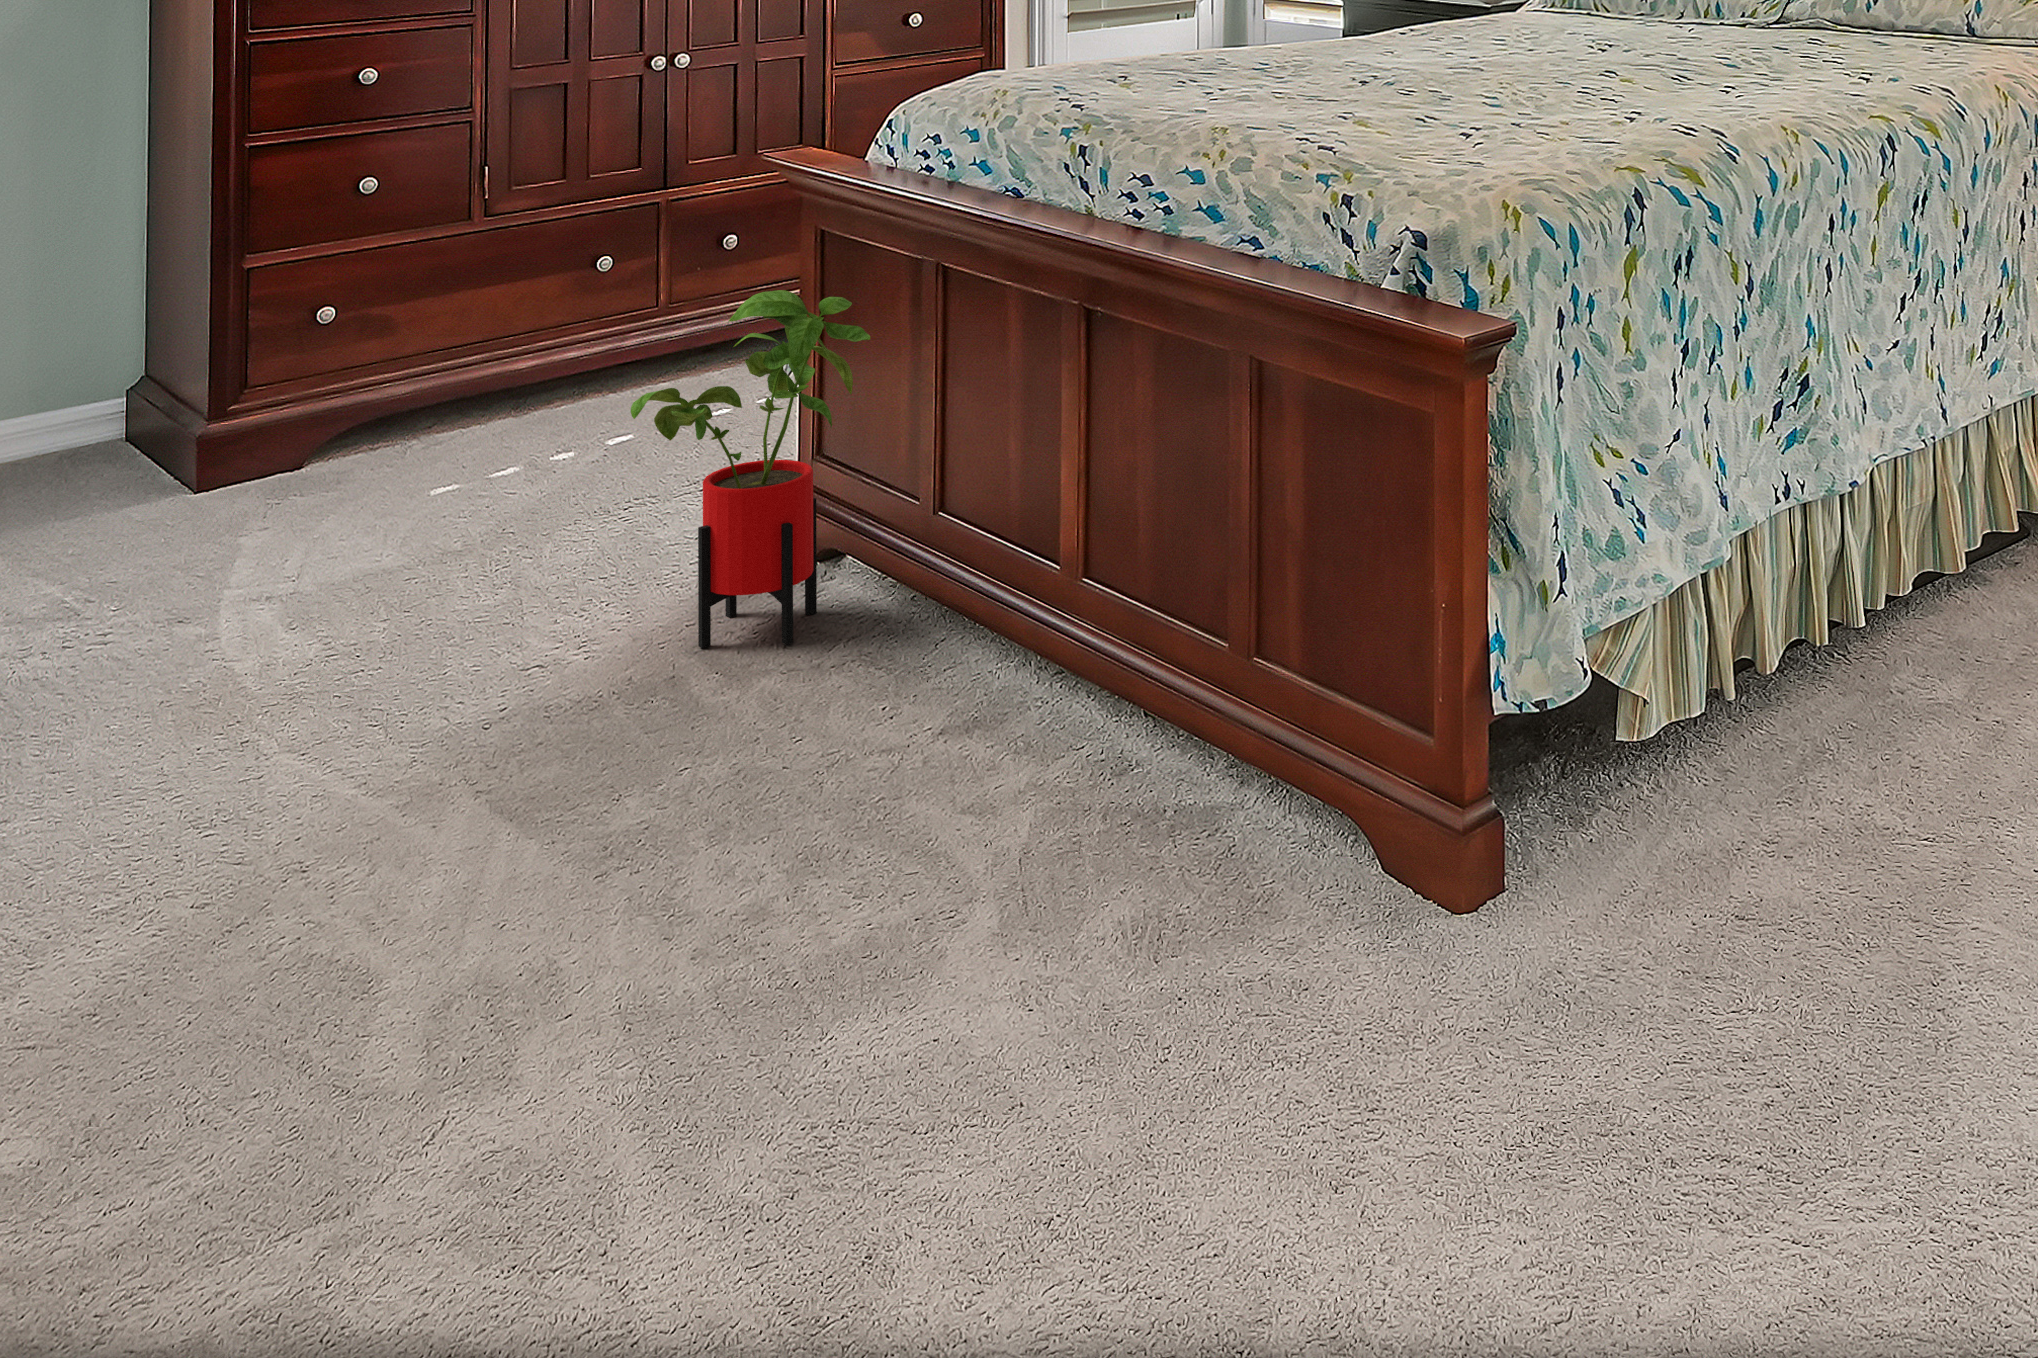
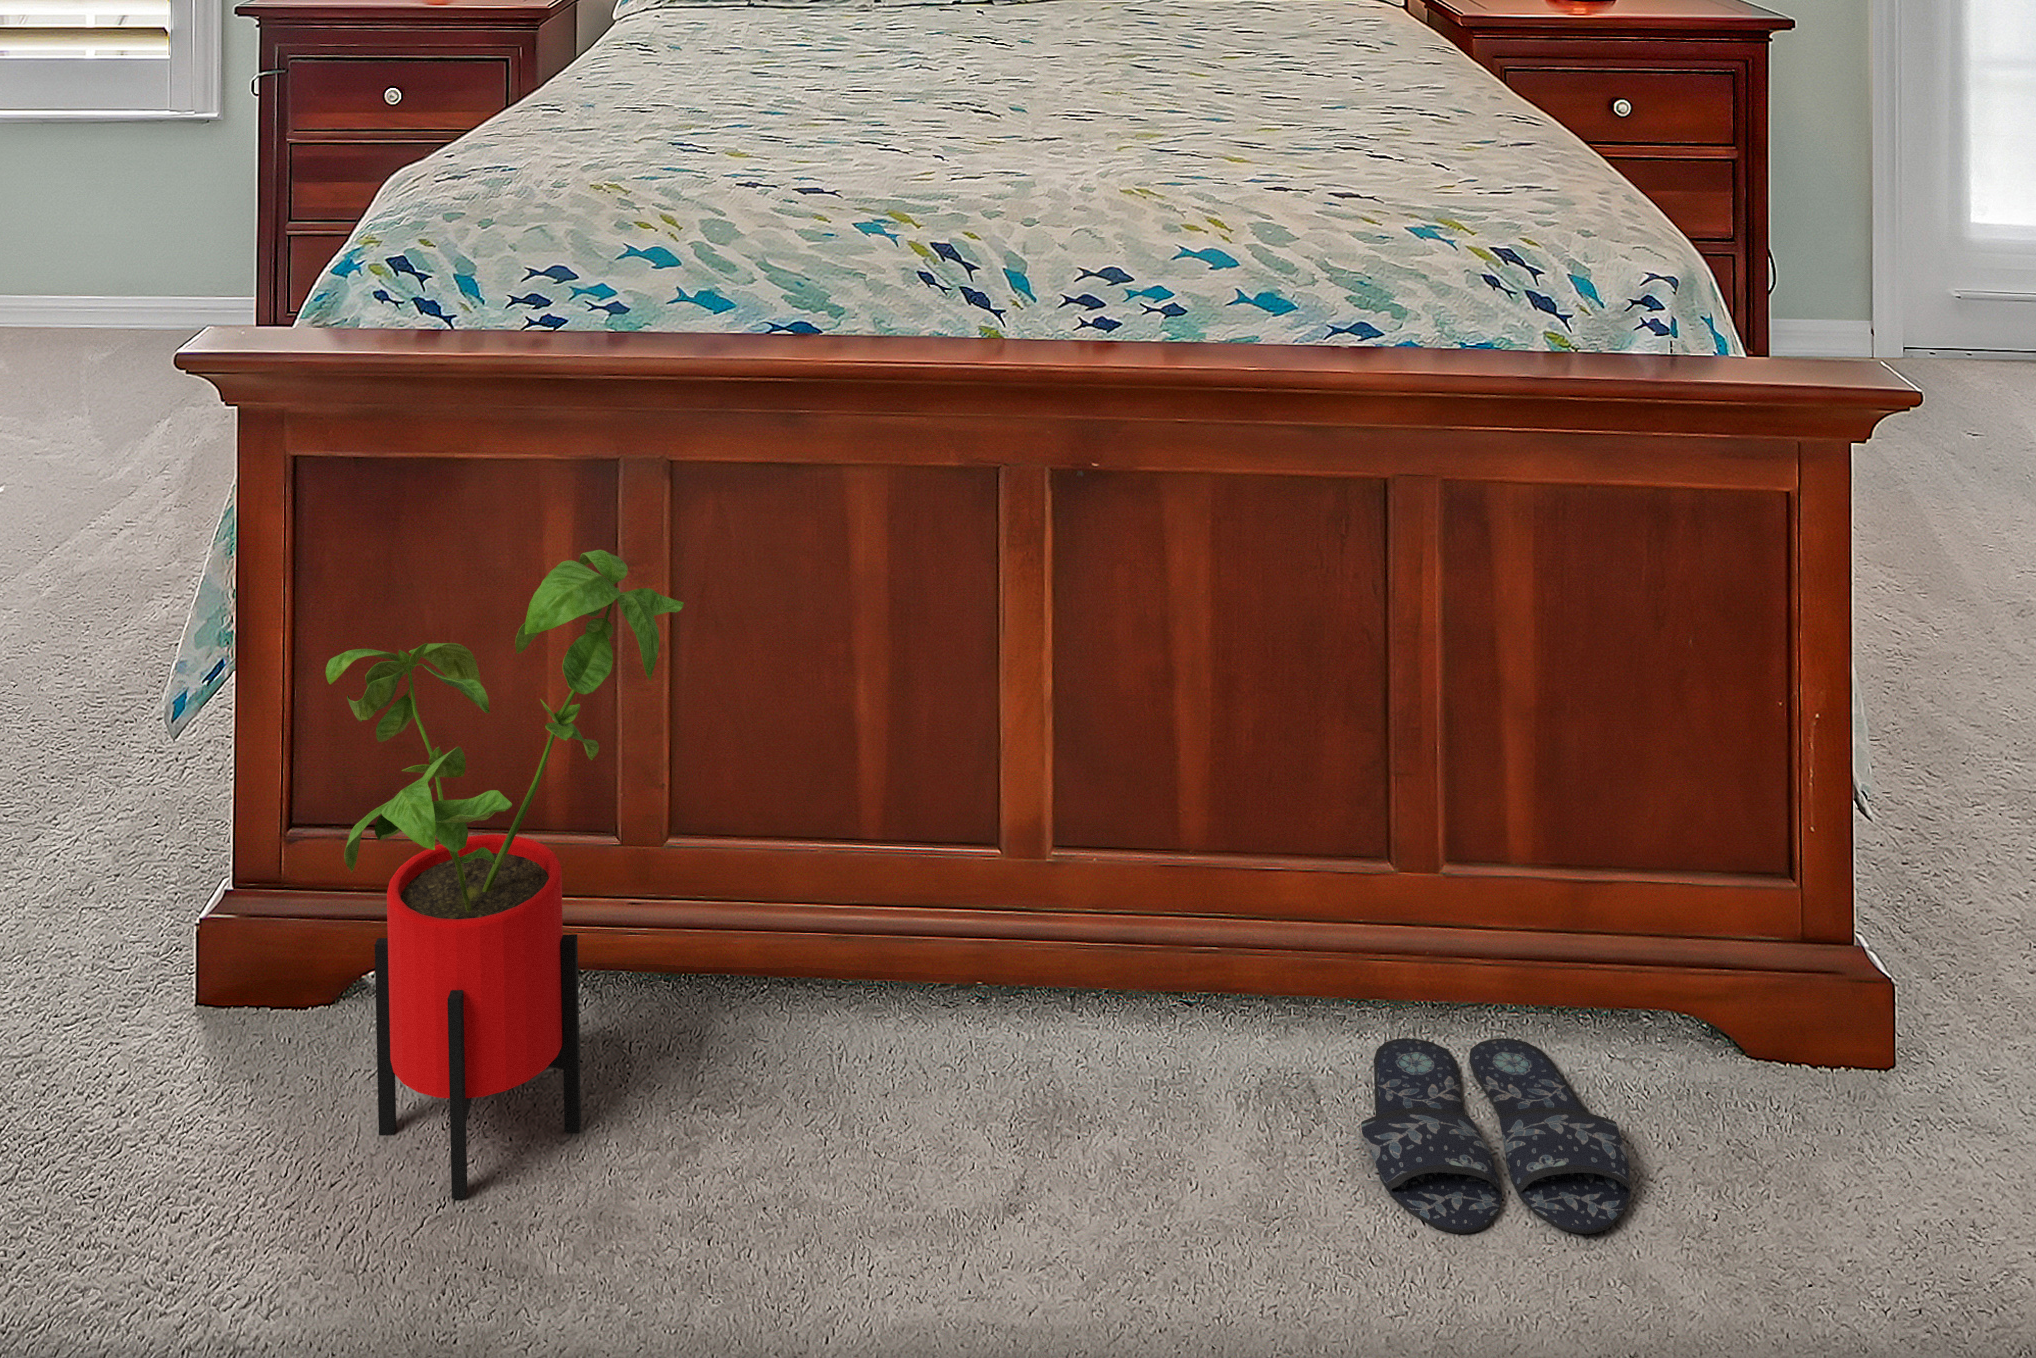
slippers: none [1014,770,1254,882] -> present [1361,1038,1630,1234]

